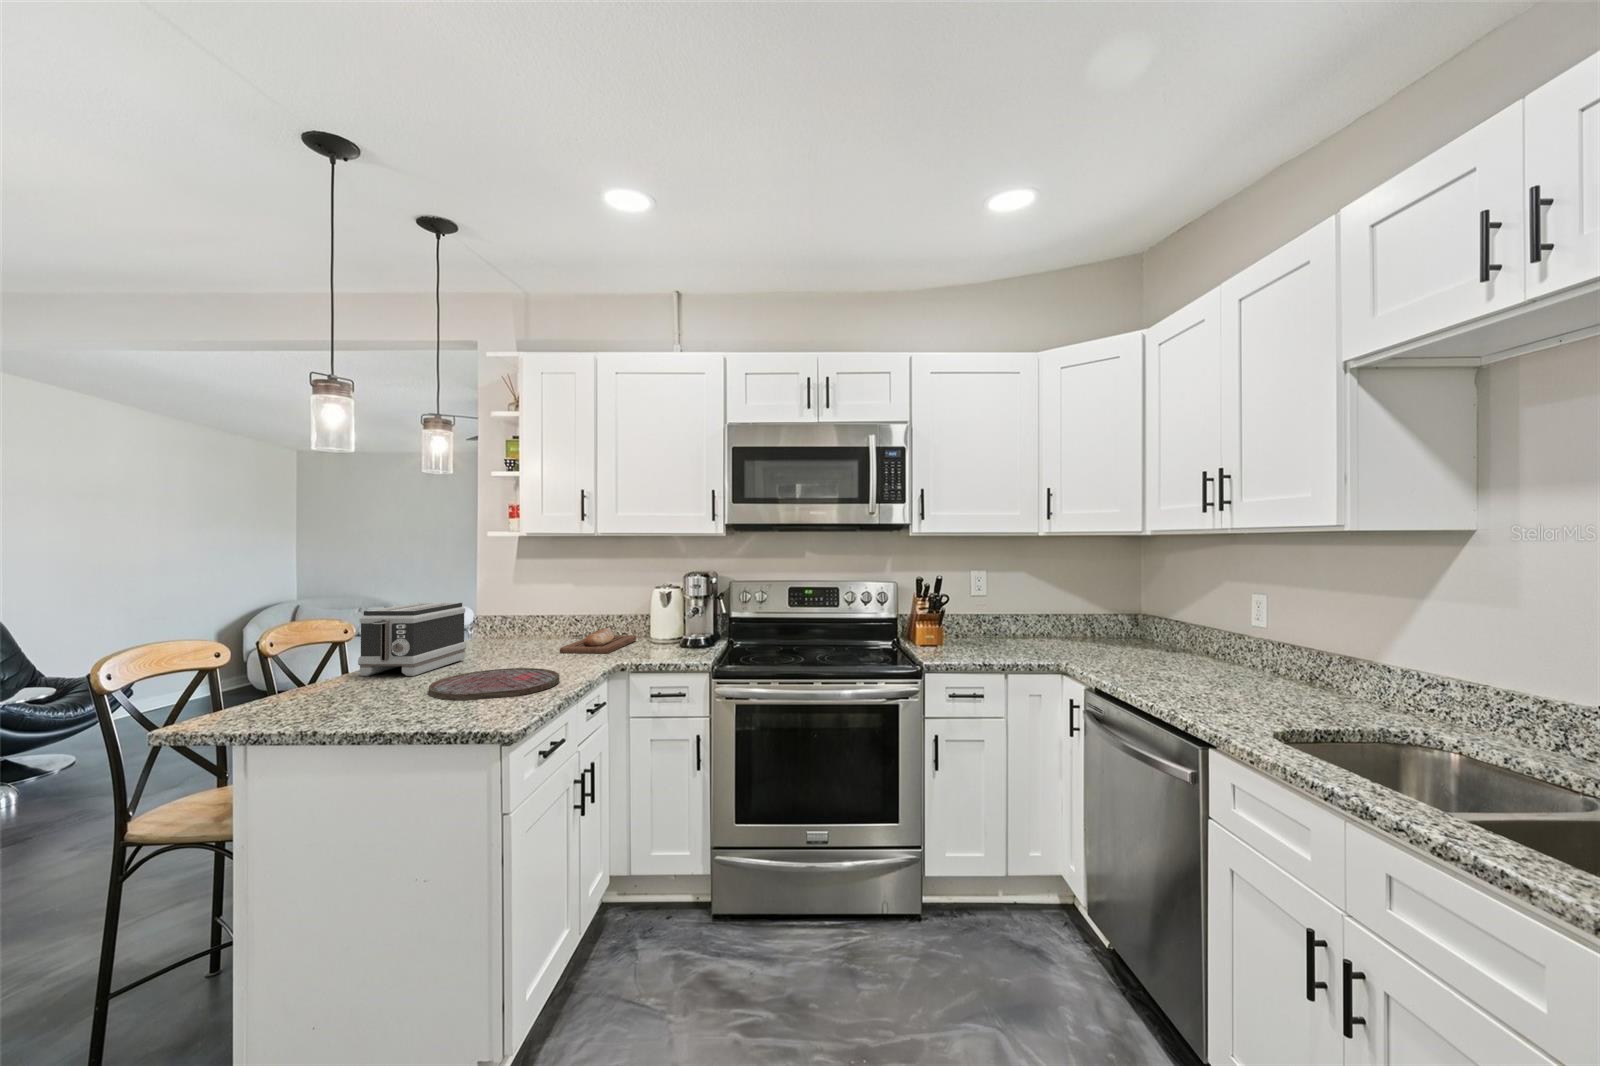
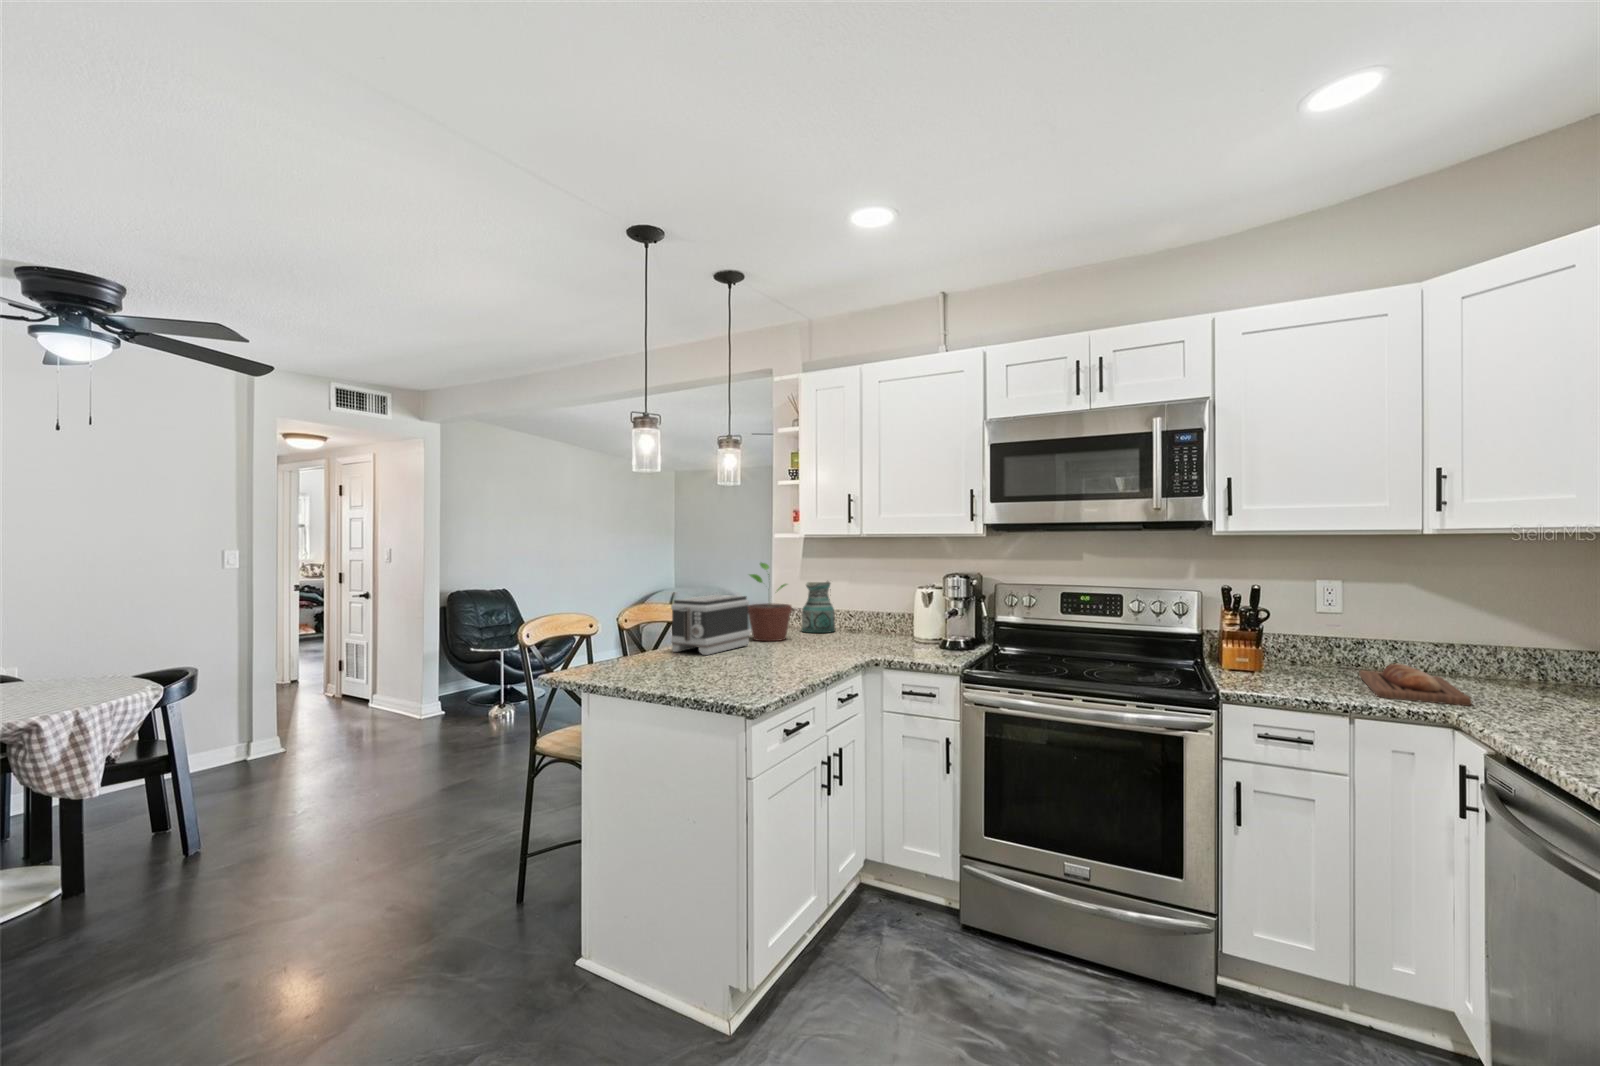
potted plant: none [457,564,514,654] -> present [748,562,792,641]
ceramic pitcher: none [520,583,559,640] -> present [802,581,835,633]
bread loaf: present [560,628,636,654] -> present [1359,664,1472,706]
cutting board: present [429,668,559,700] -> none [710,655,810,679]

